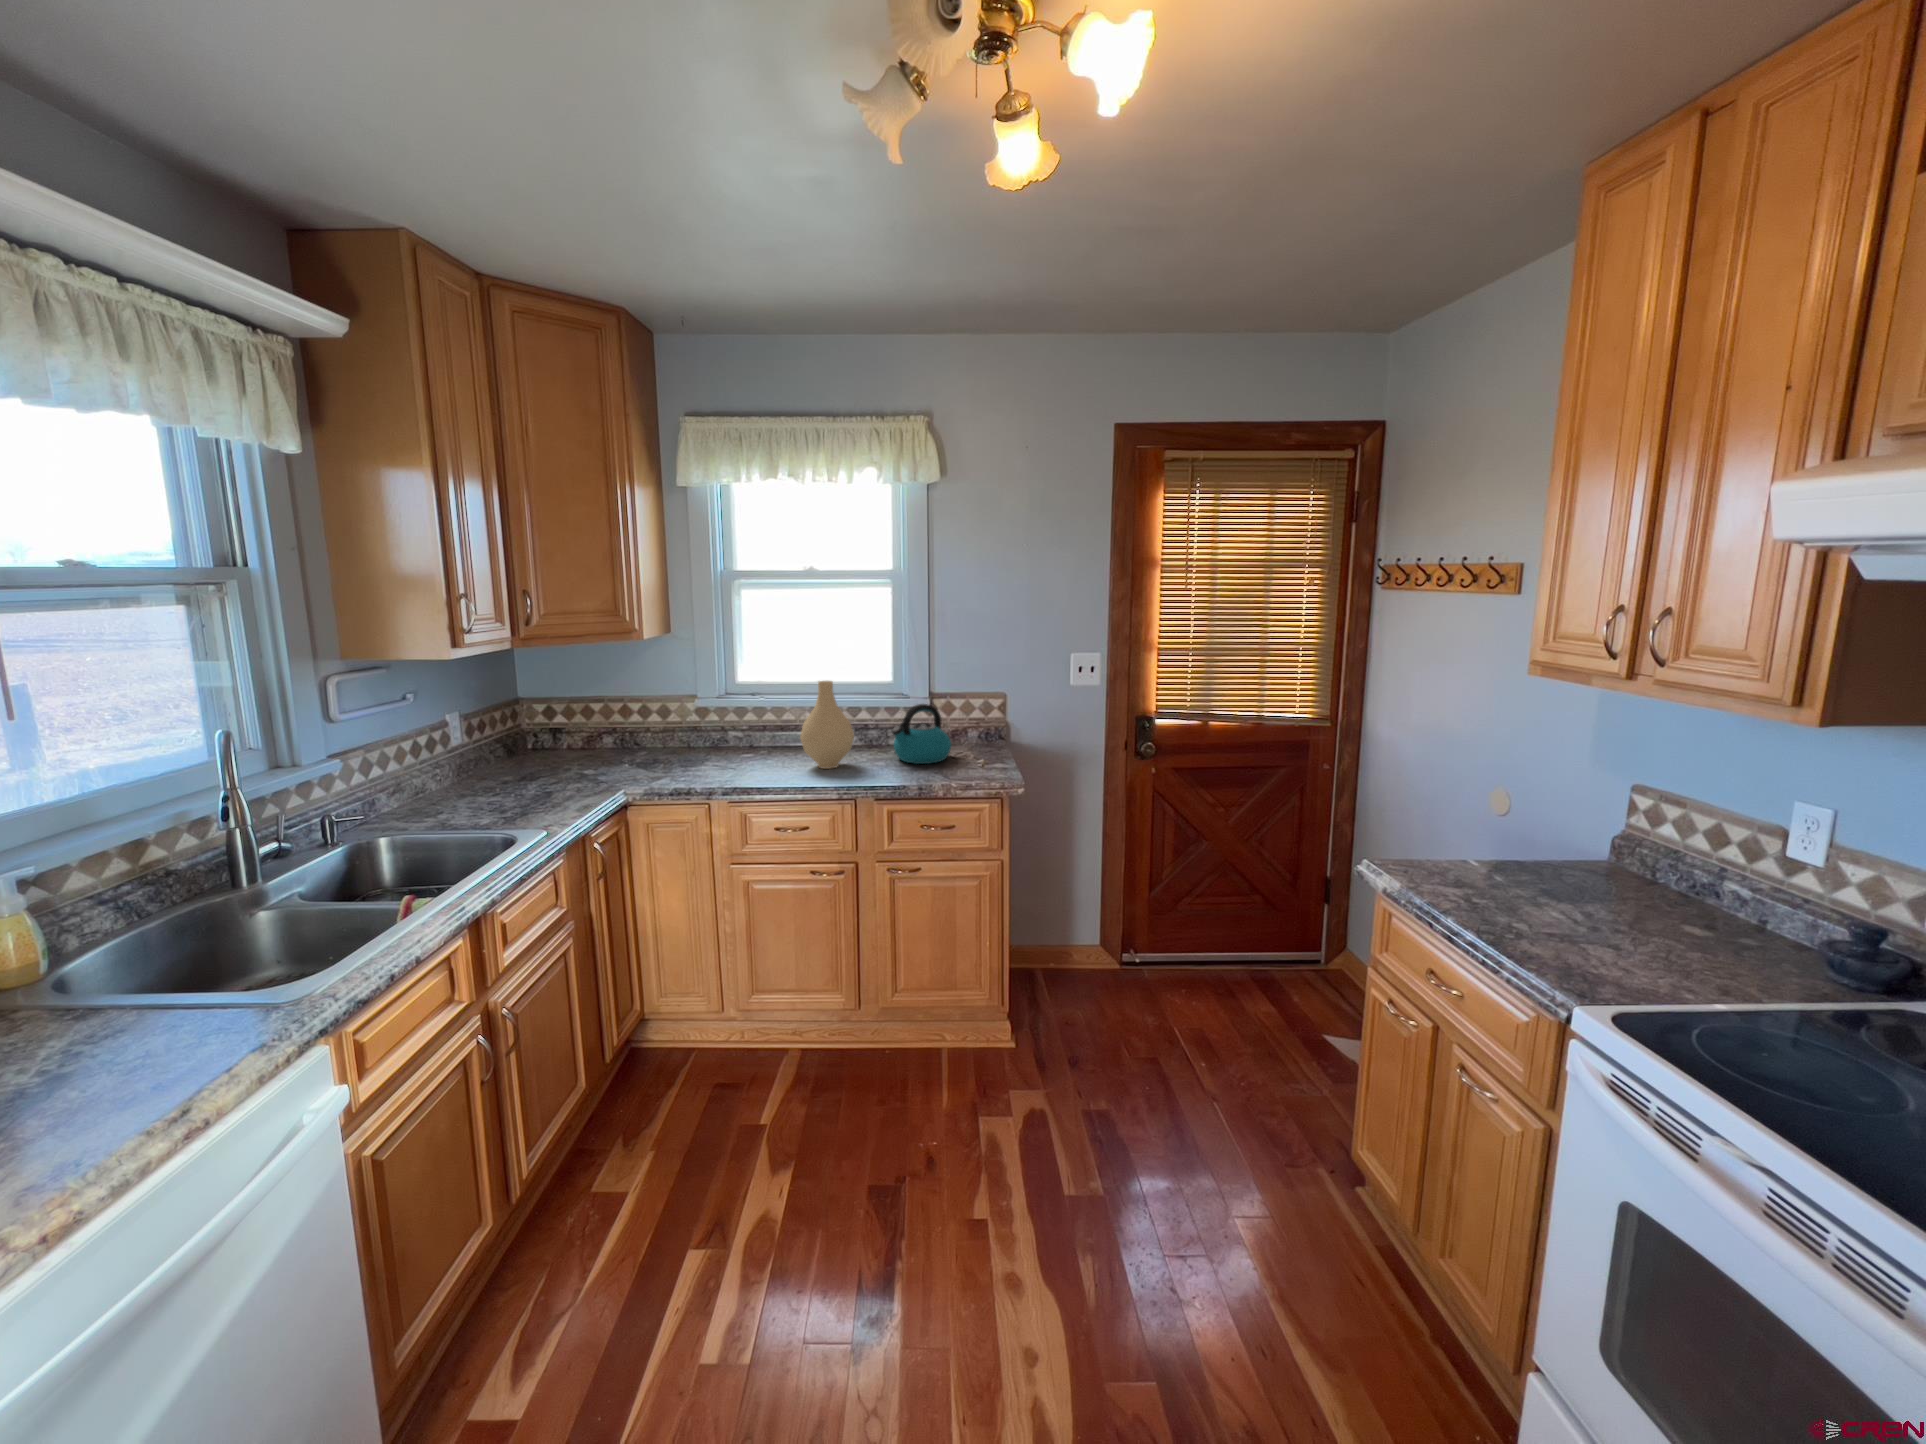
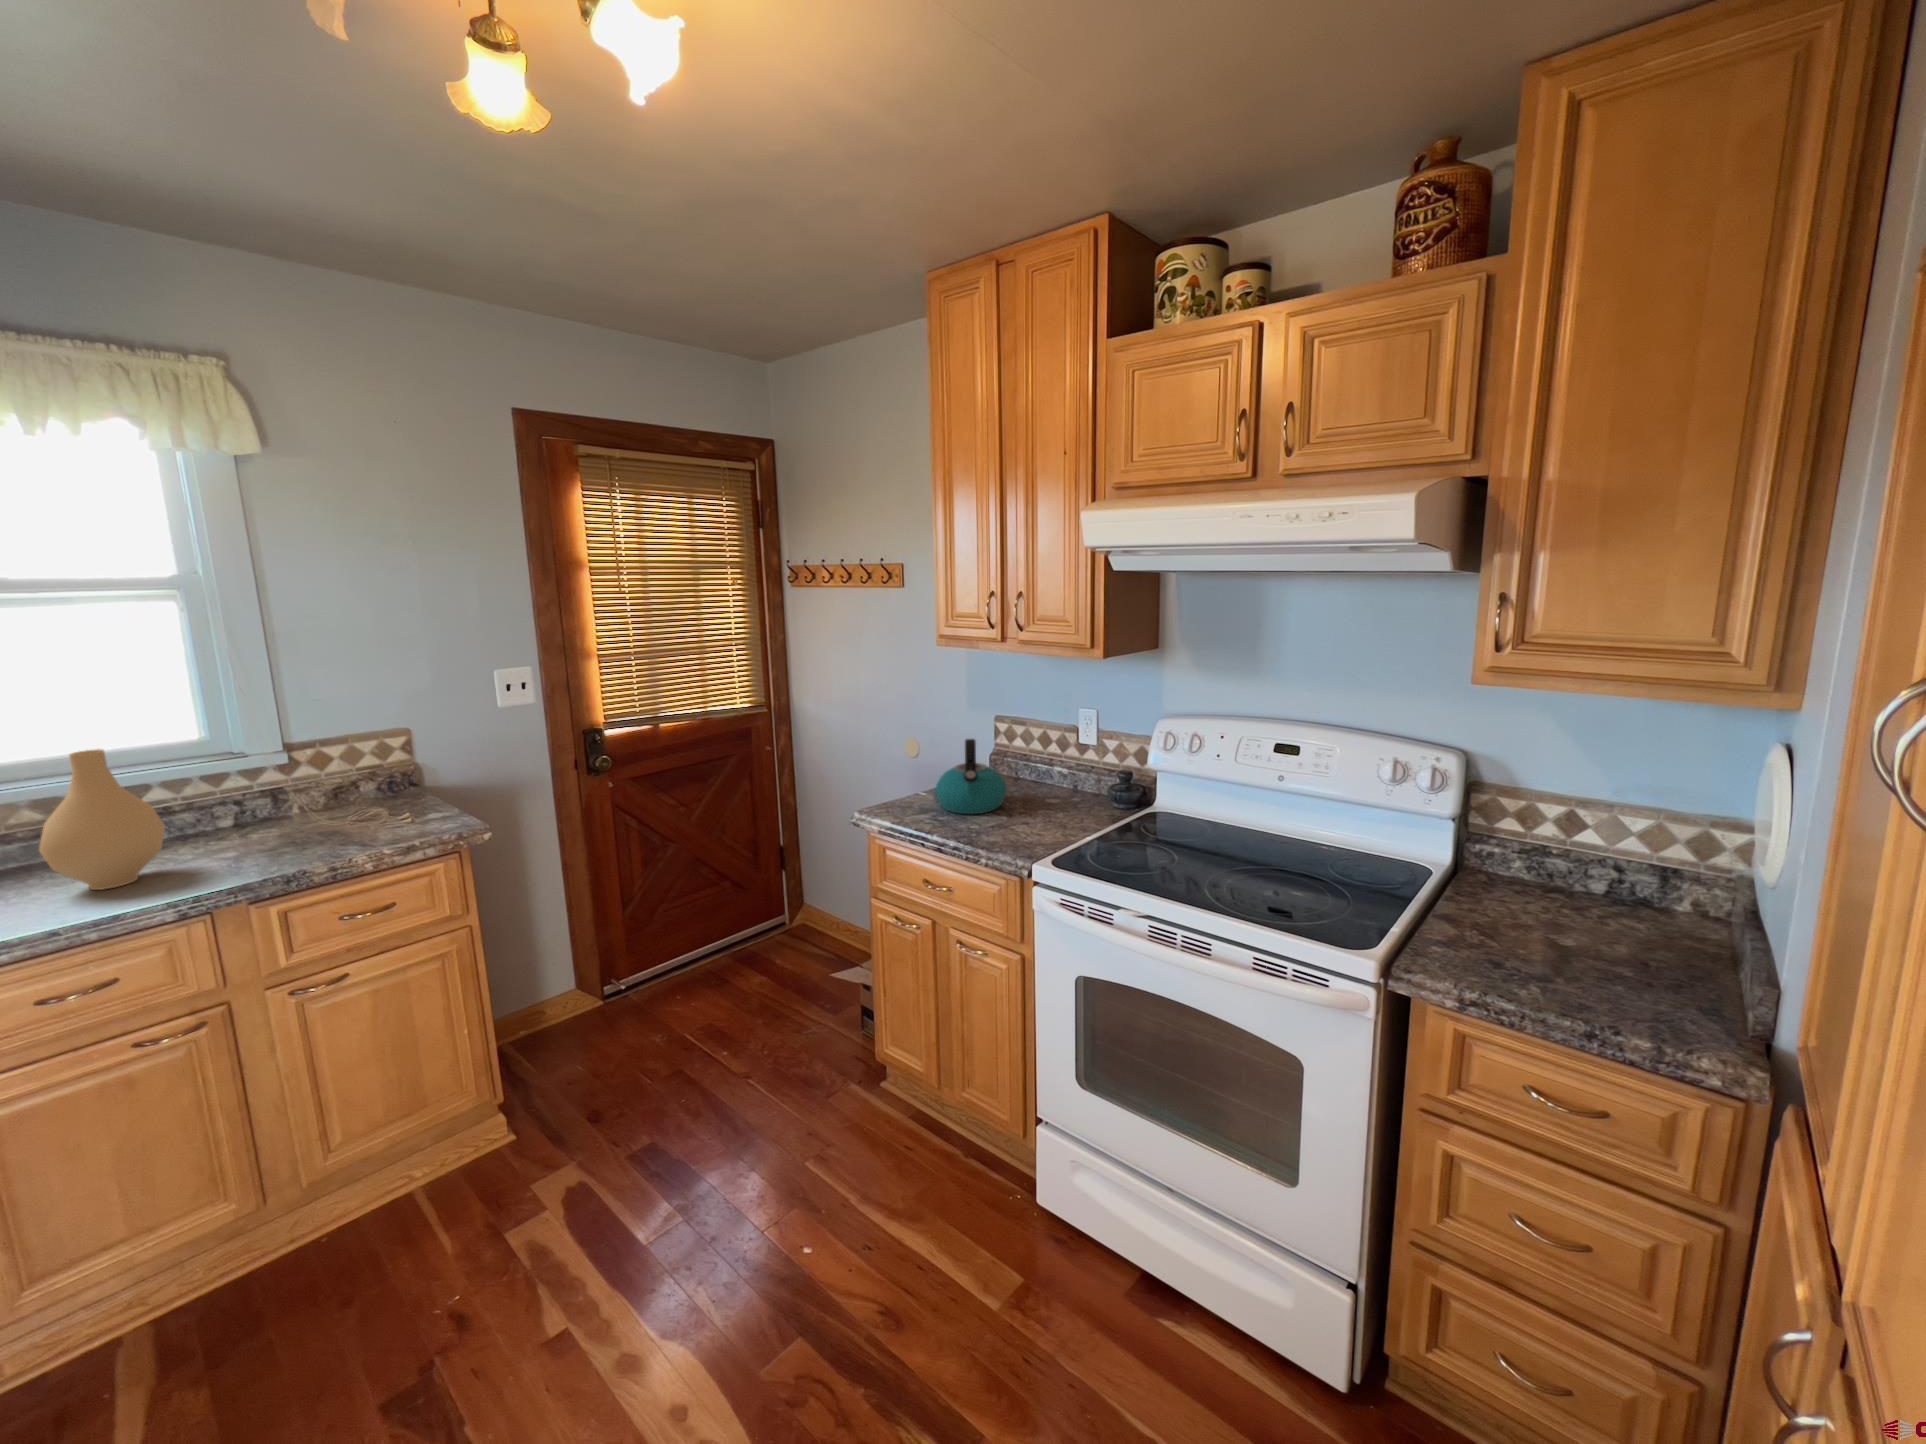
kettle: present [892,704,951,764] -> present [935,739,1007,814]

